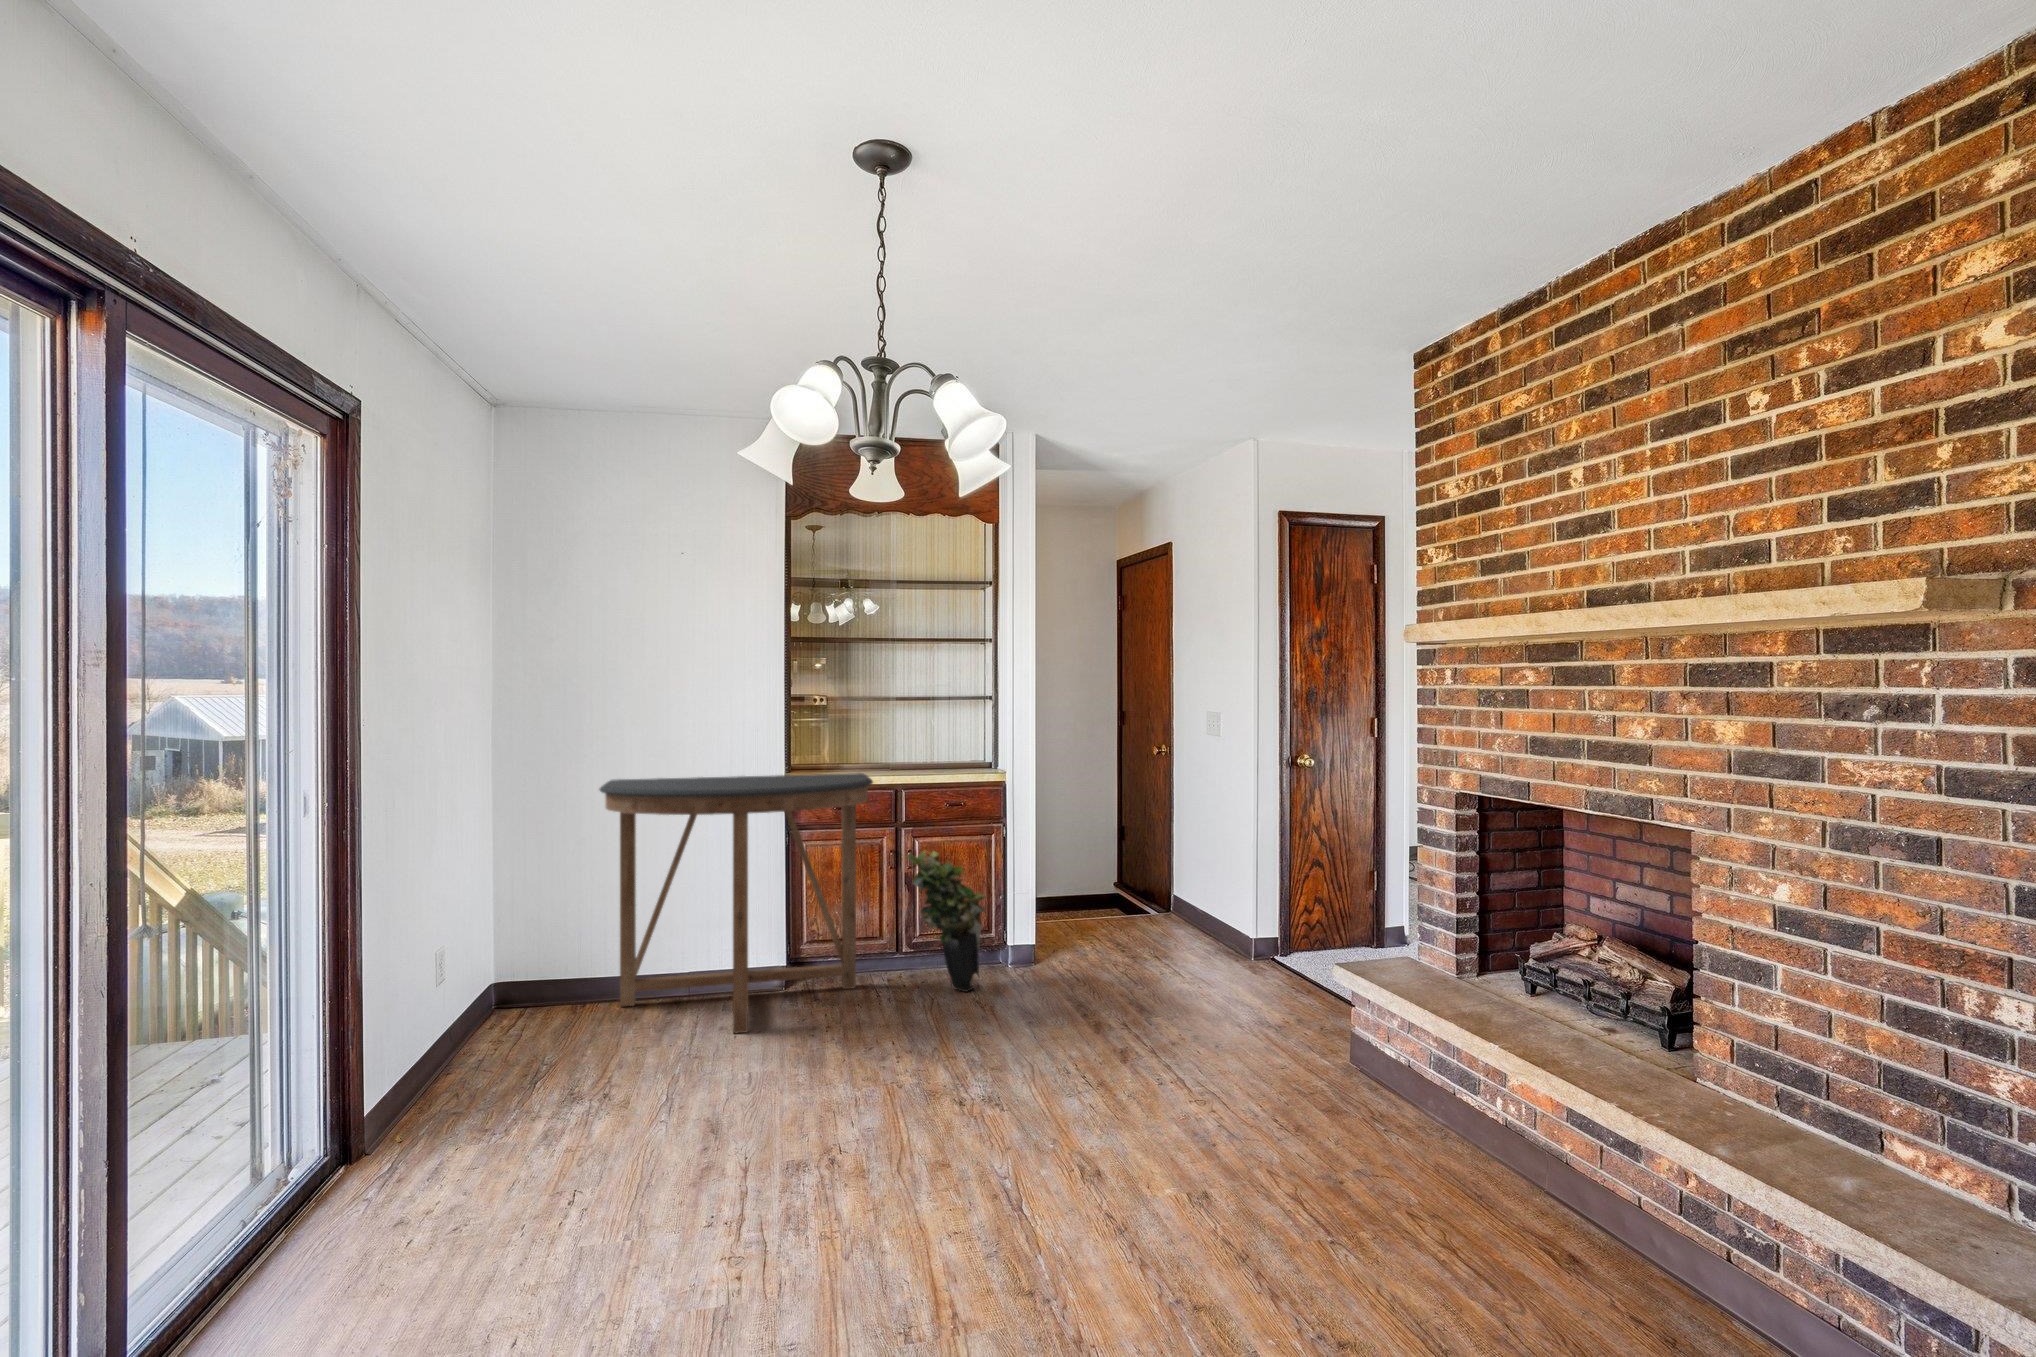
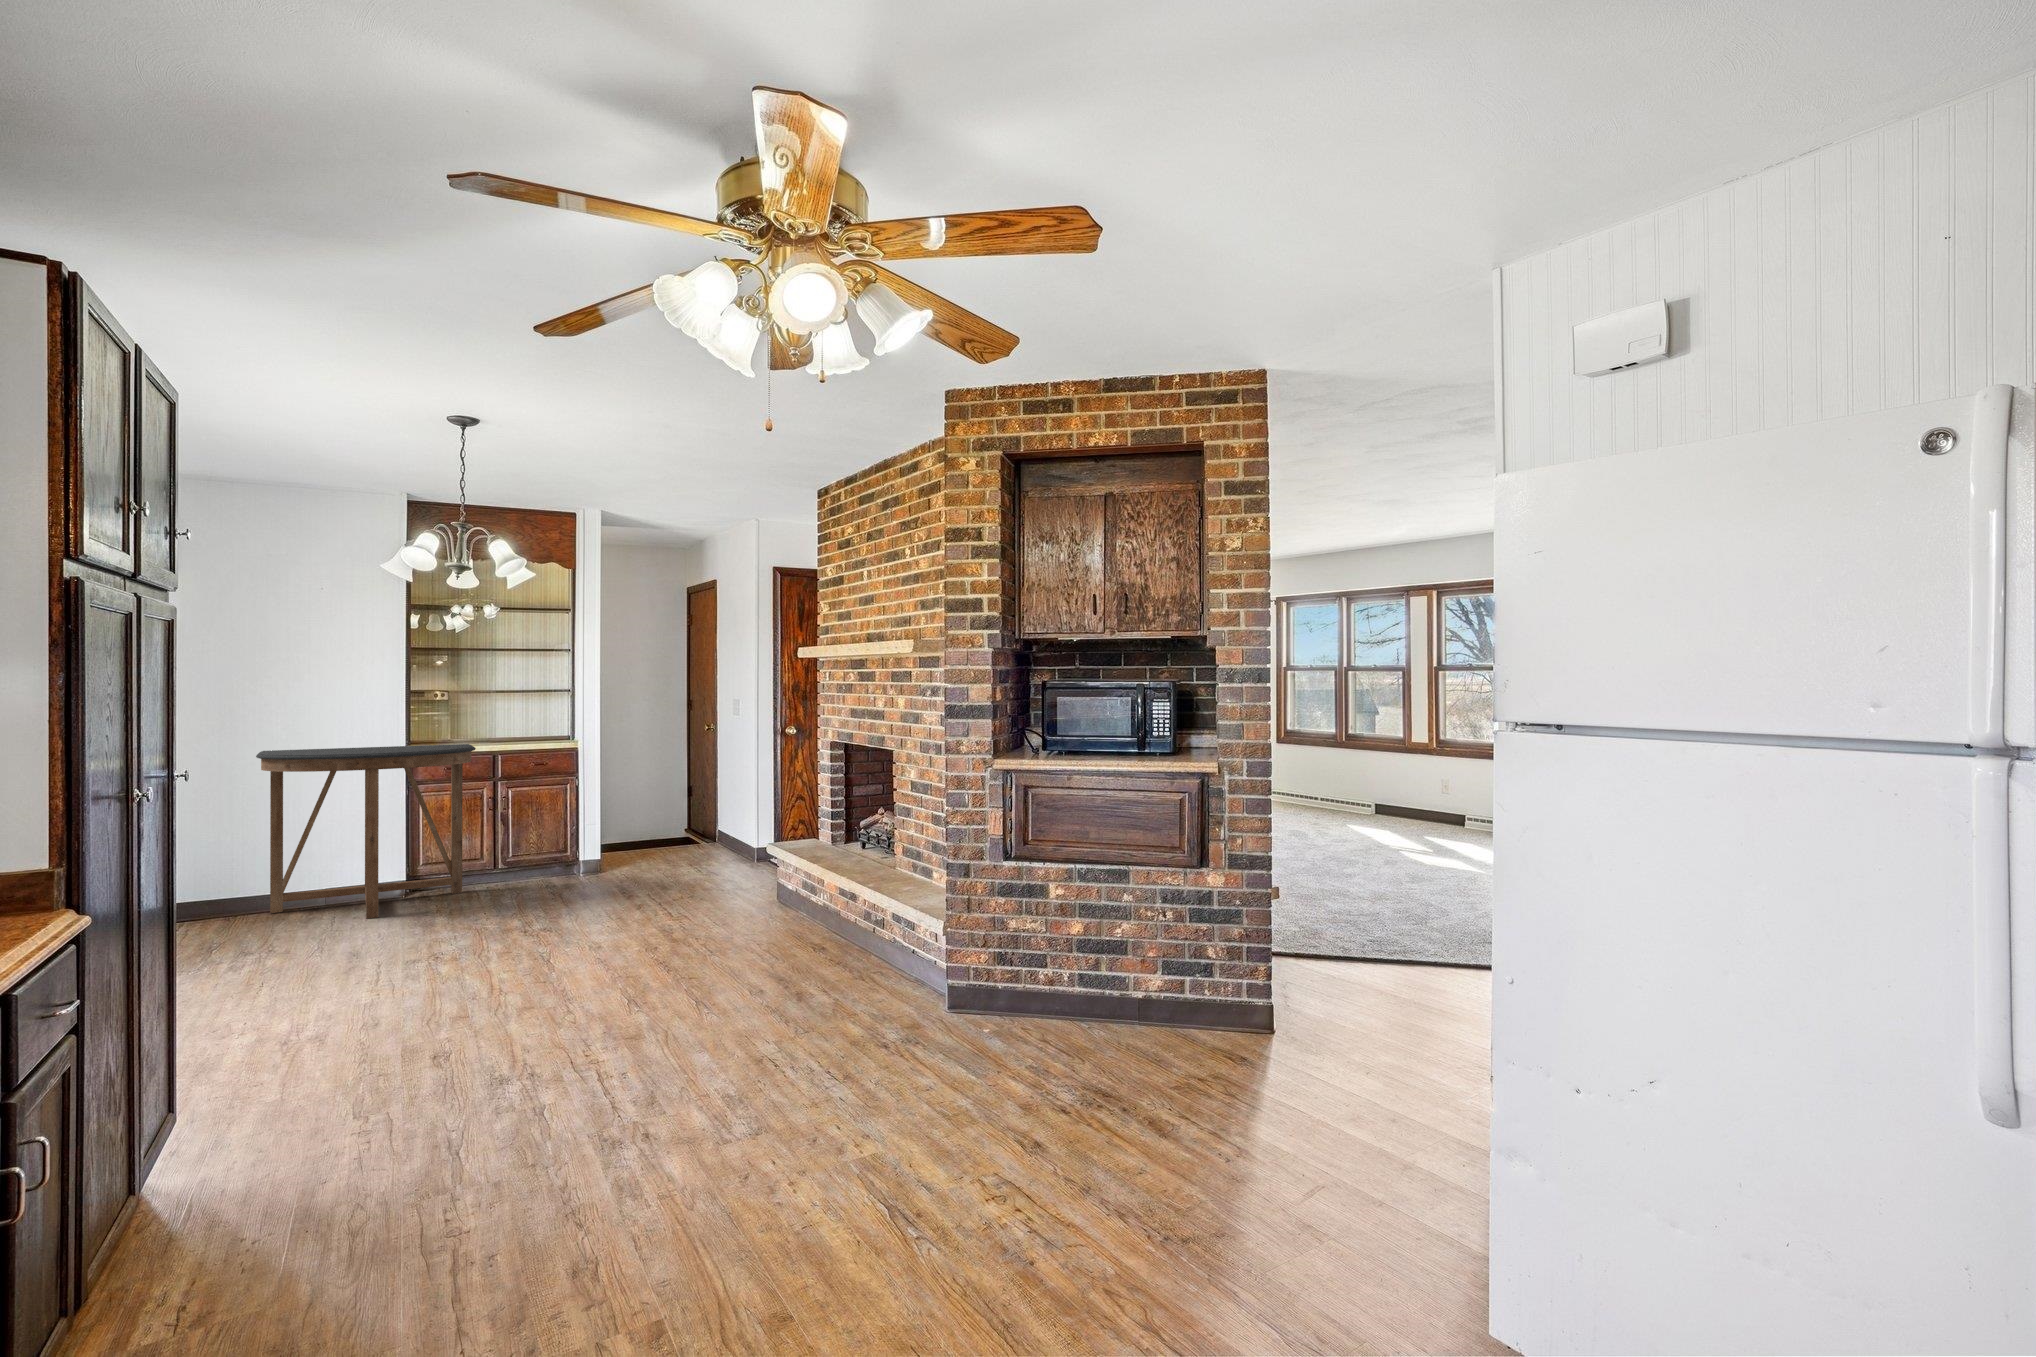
potted plant: present [907,851,986,992] -> none [502,794,563,889]

